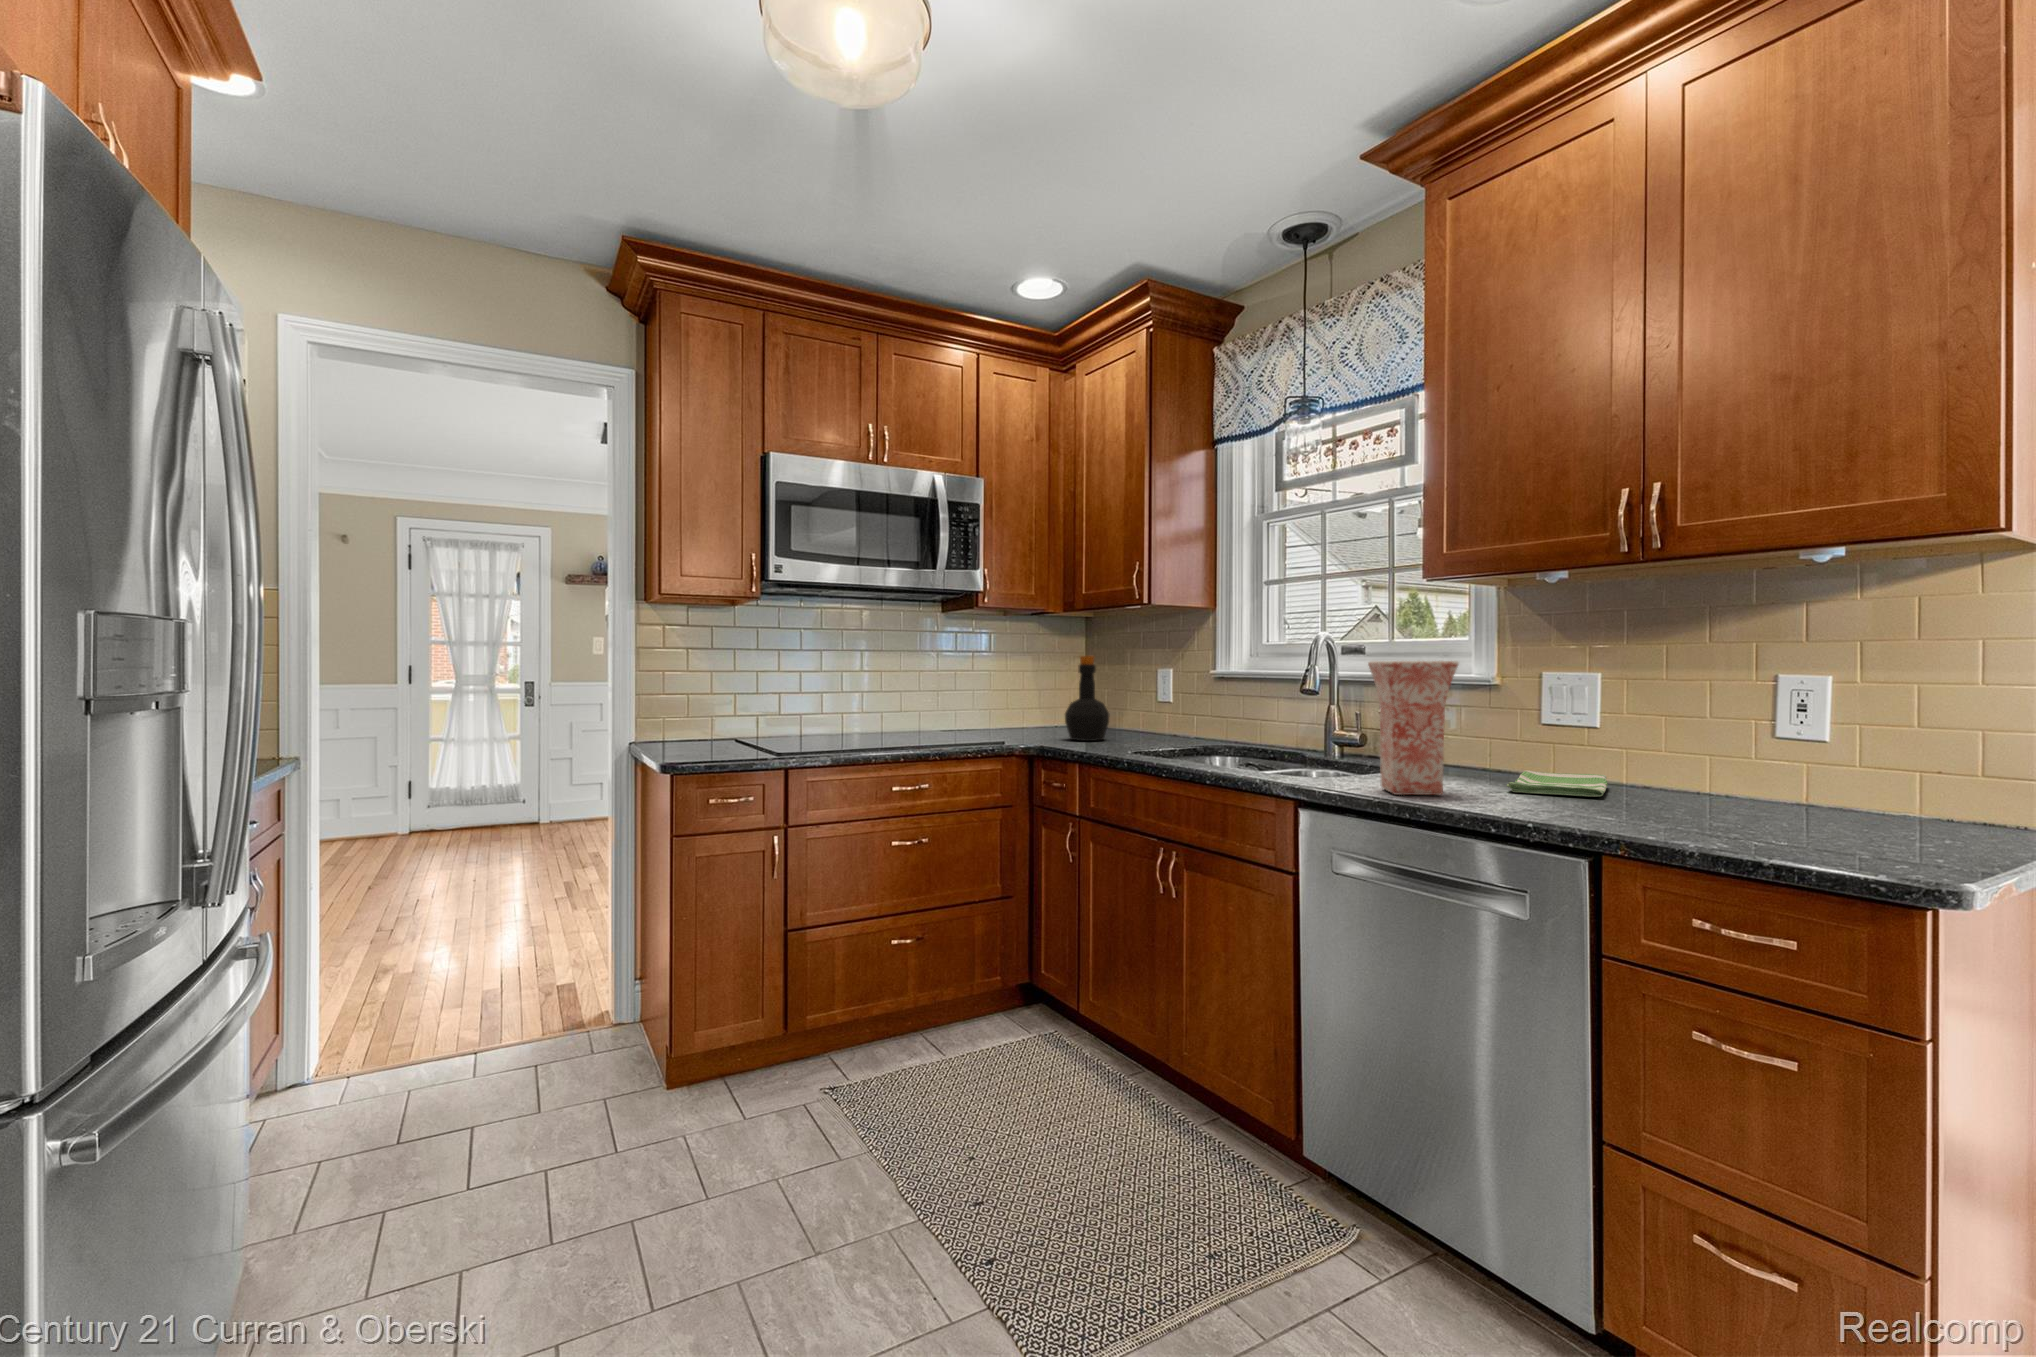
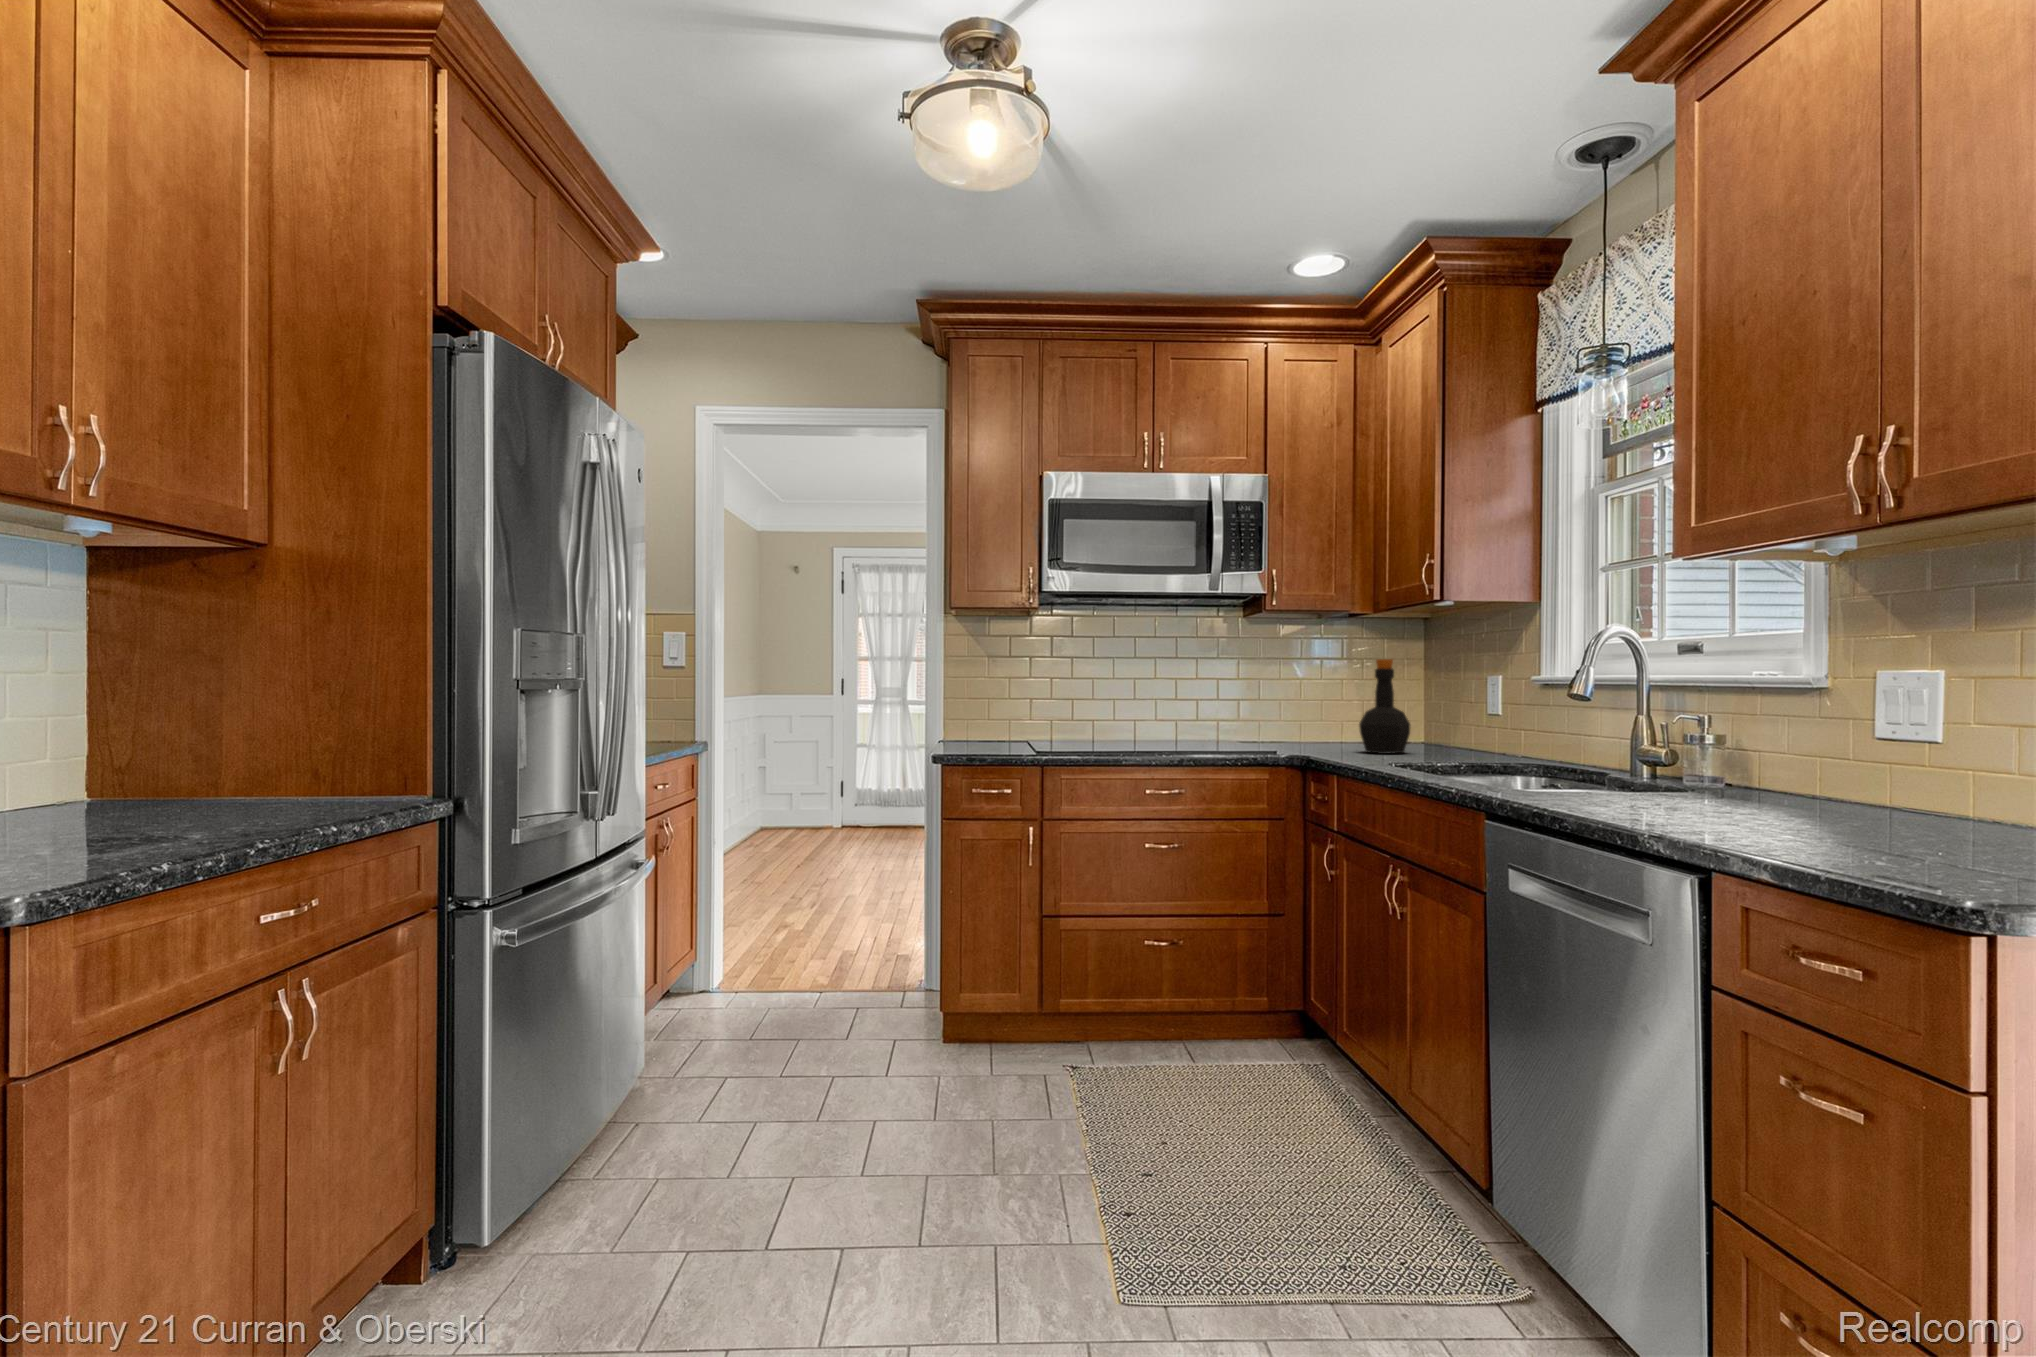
vase: present [1368,661,1459,795] -> none [1569,653,1668,814]
dish towel: present [1507,771,1608,797] -> none [1760,795,1942,826]

